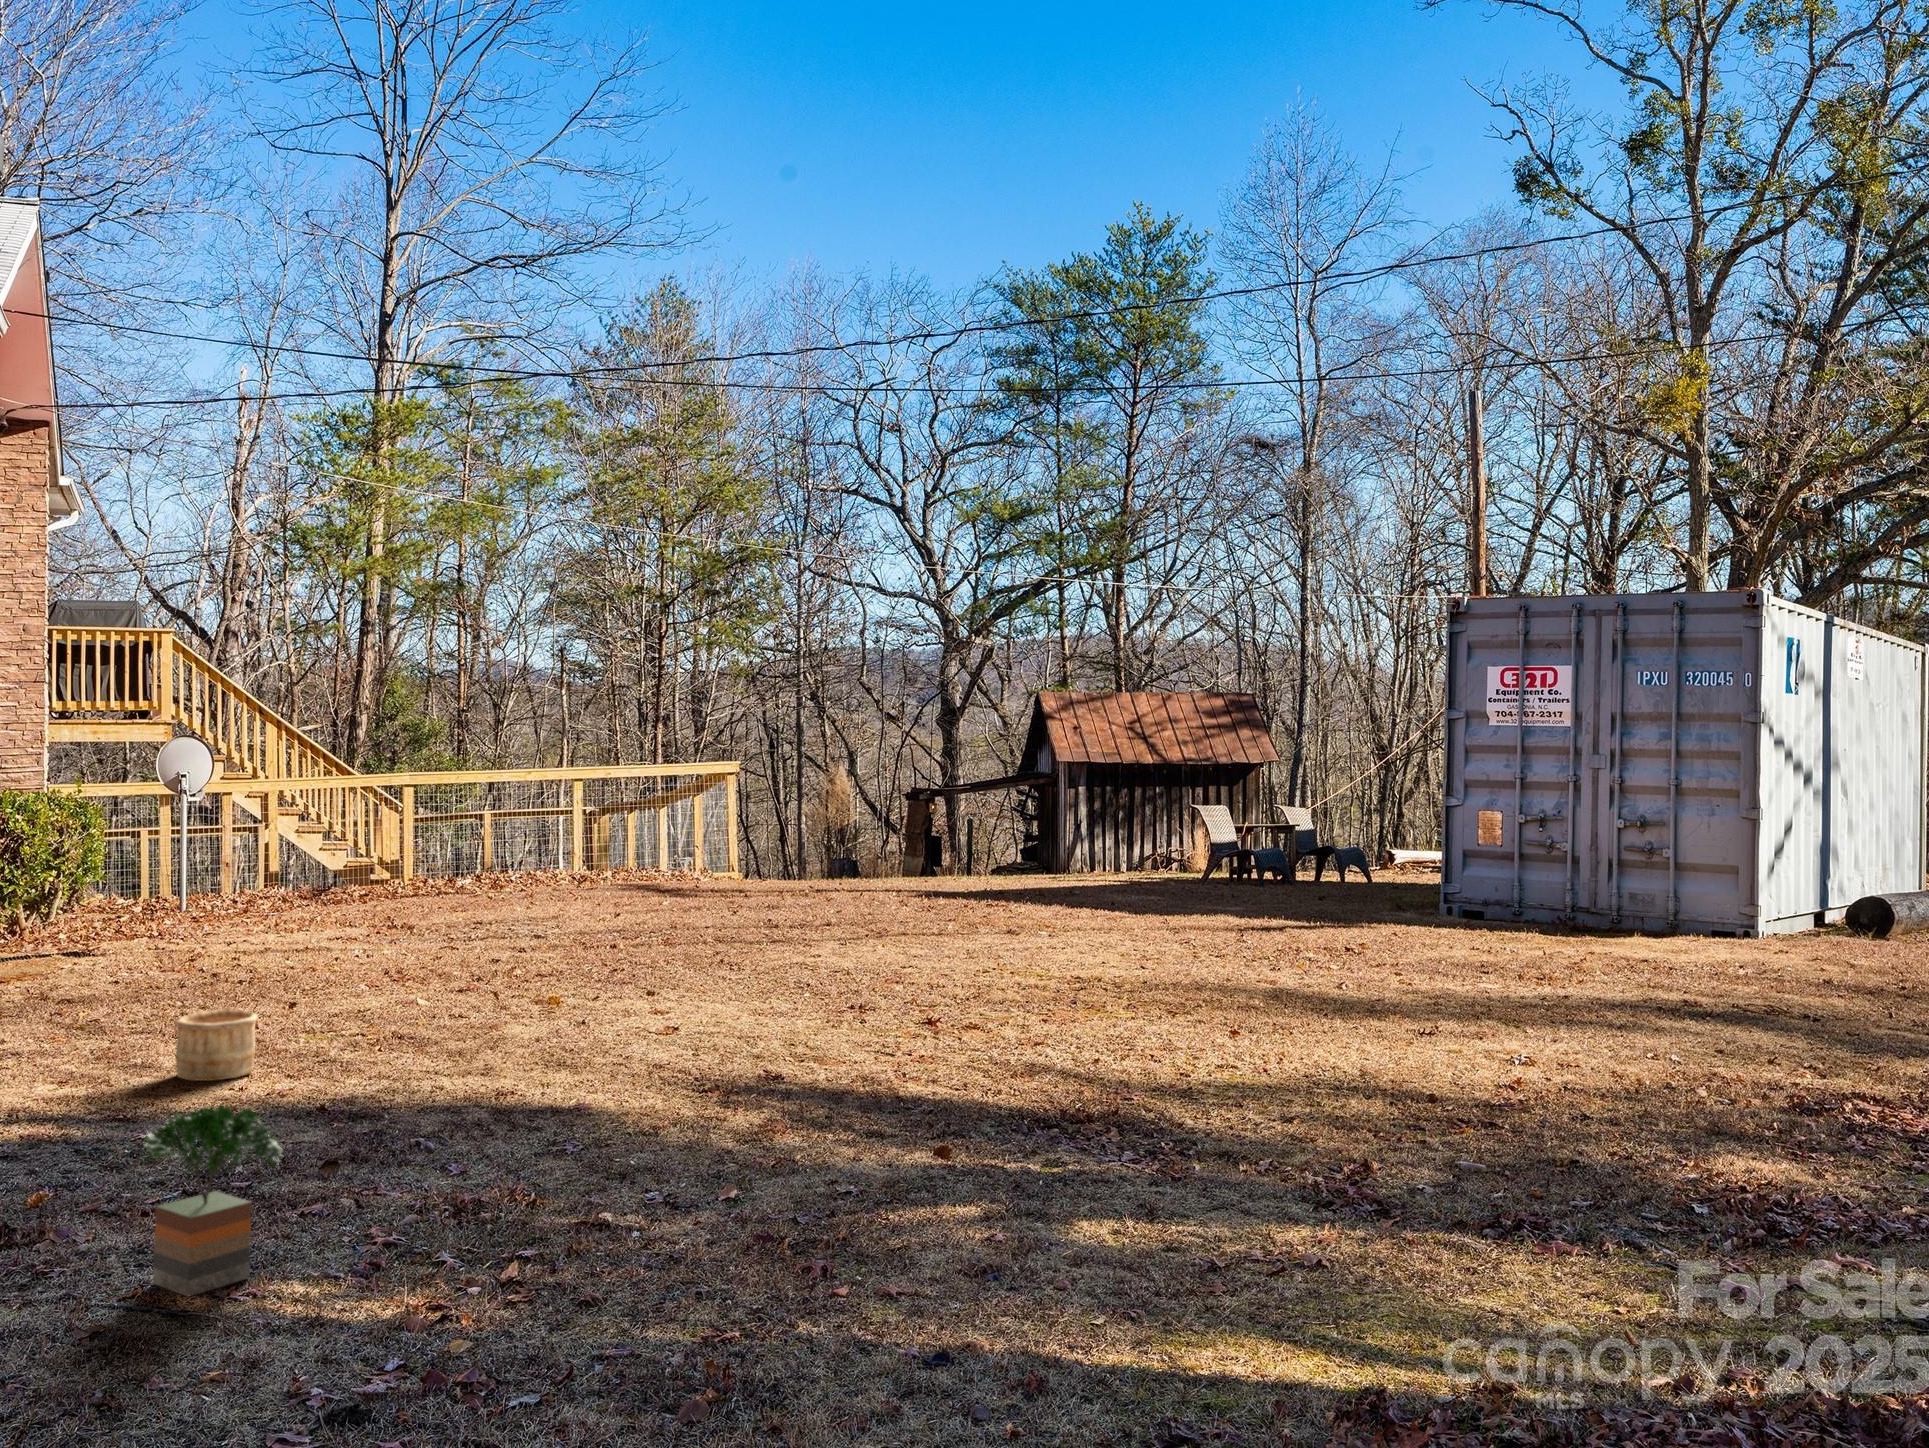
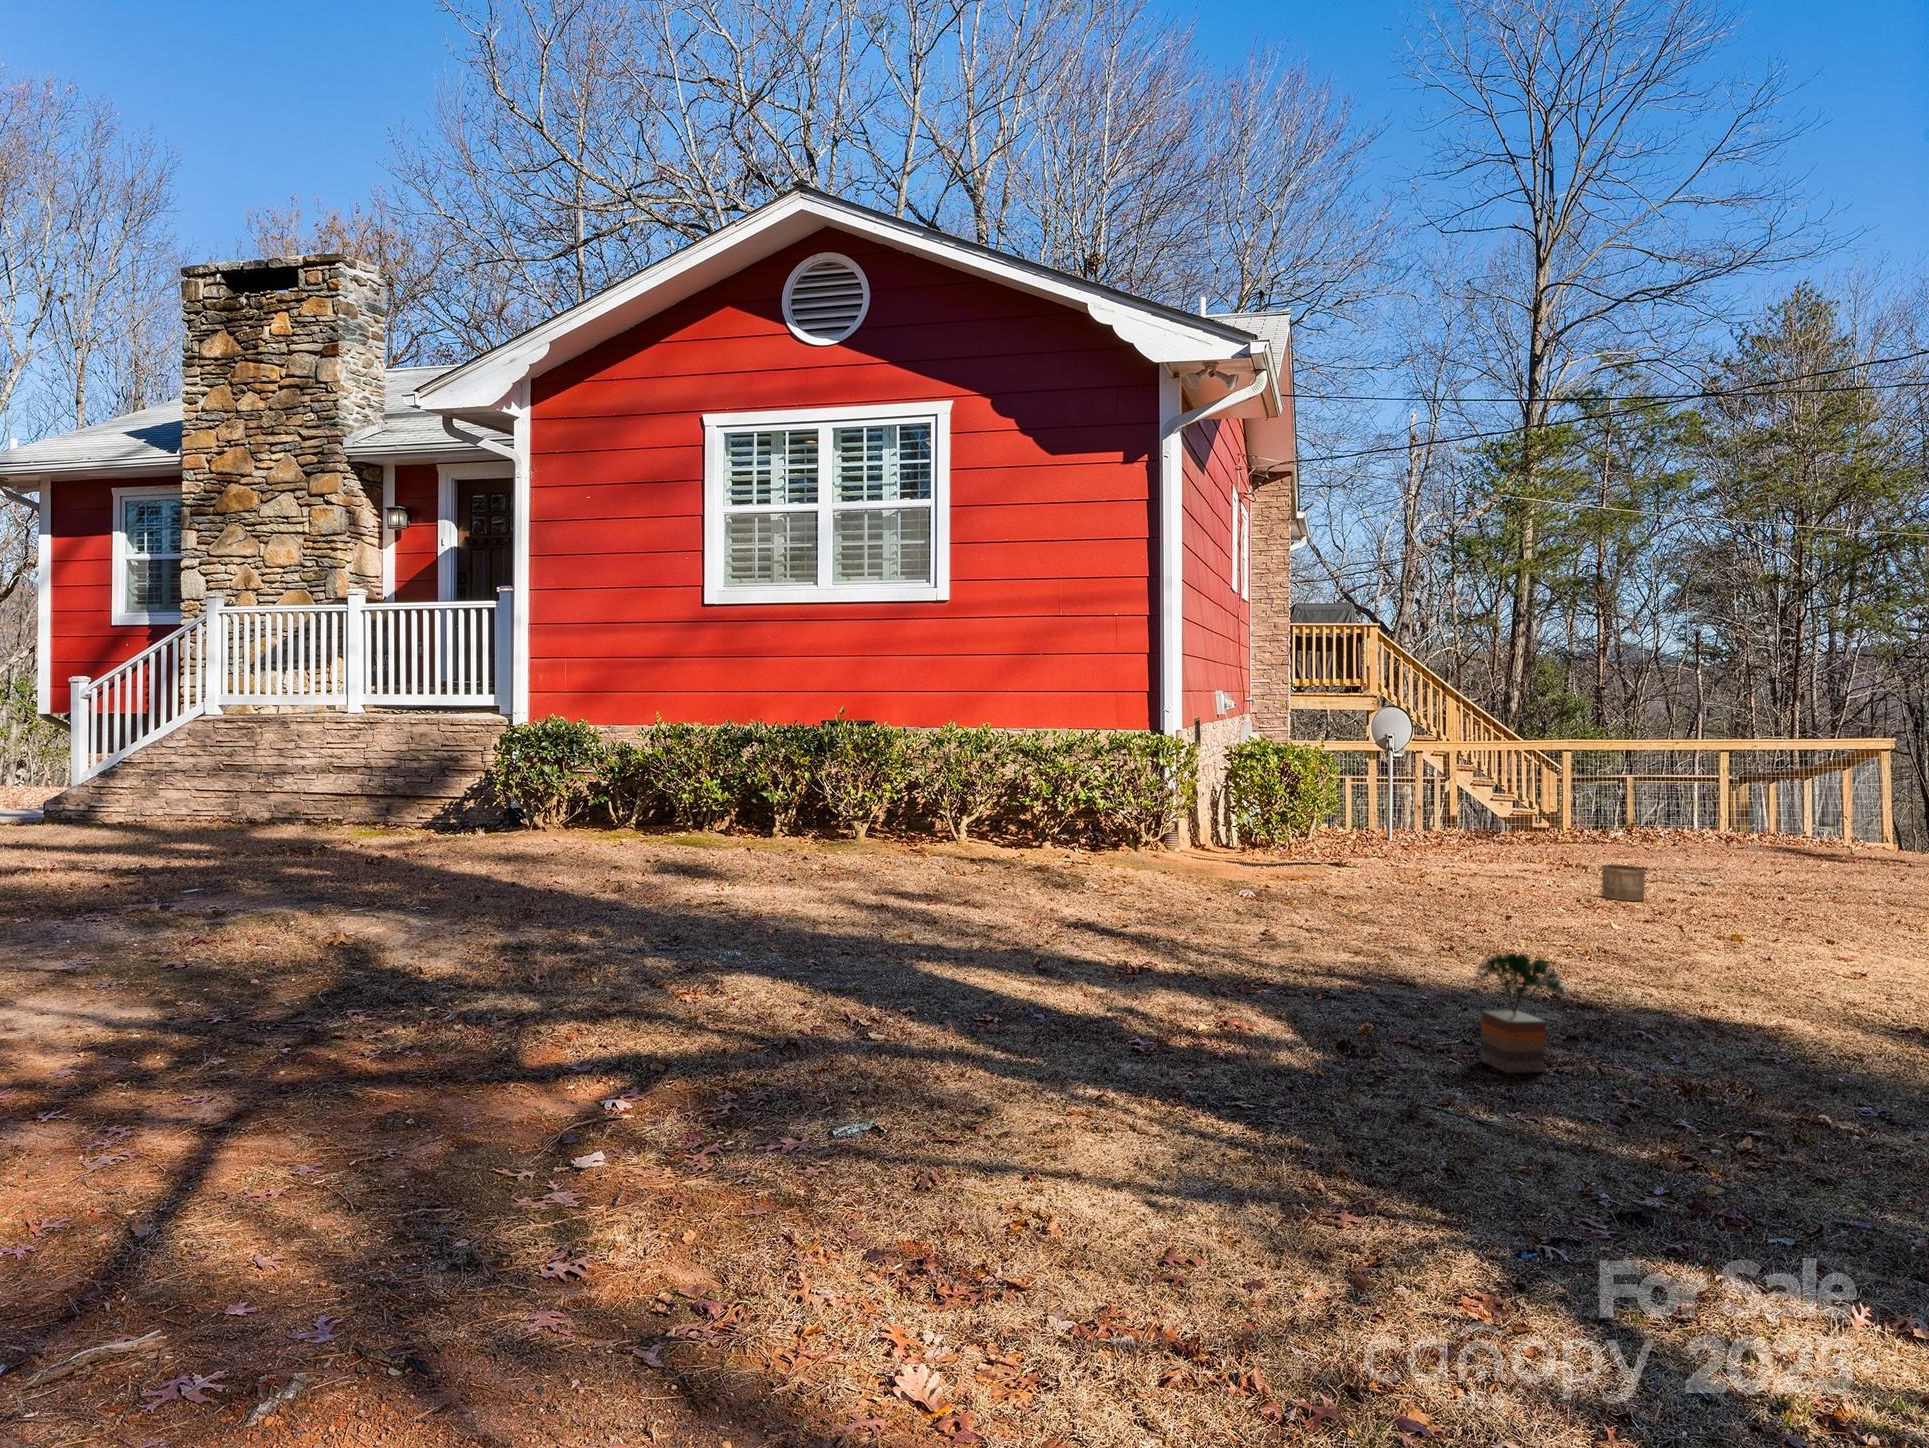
wooden bucket: present [175,1010,258,1081] -> present [1601,864,1646,901]

